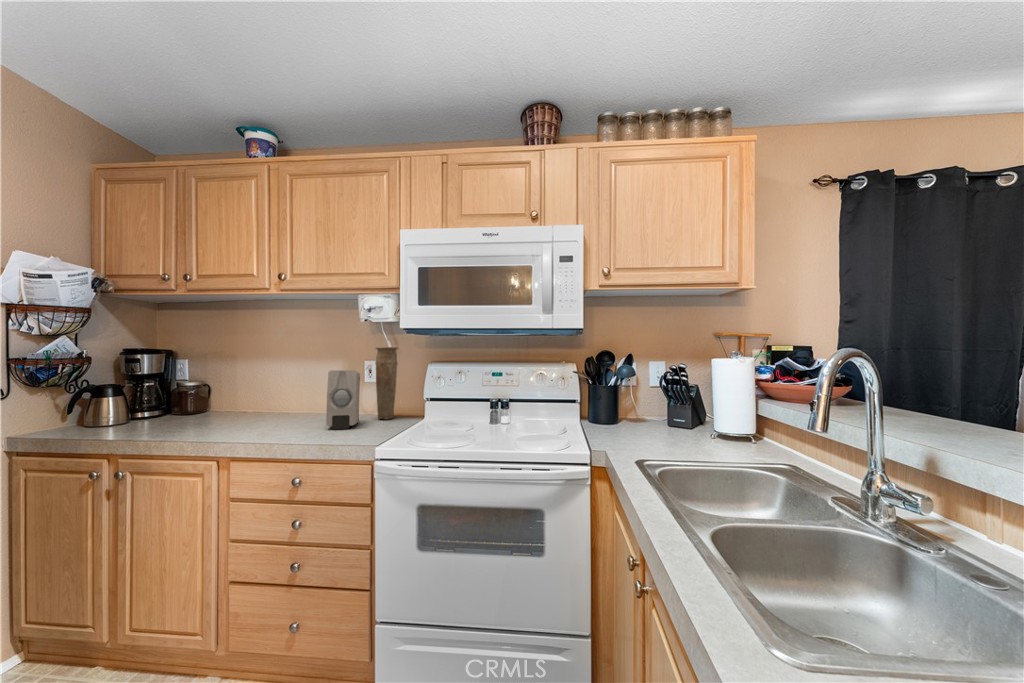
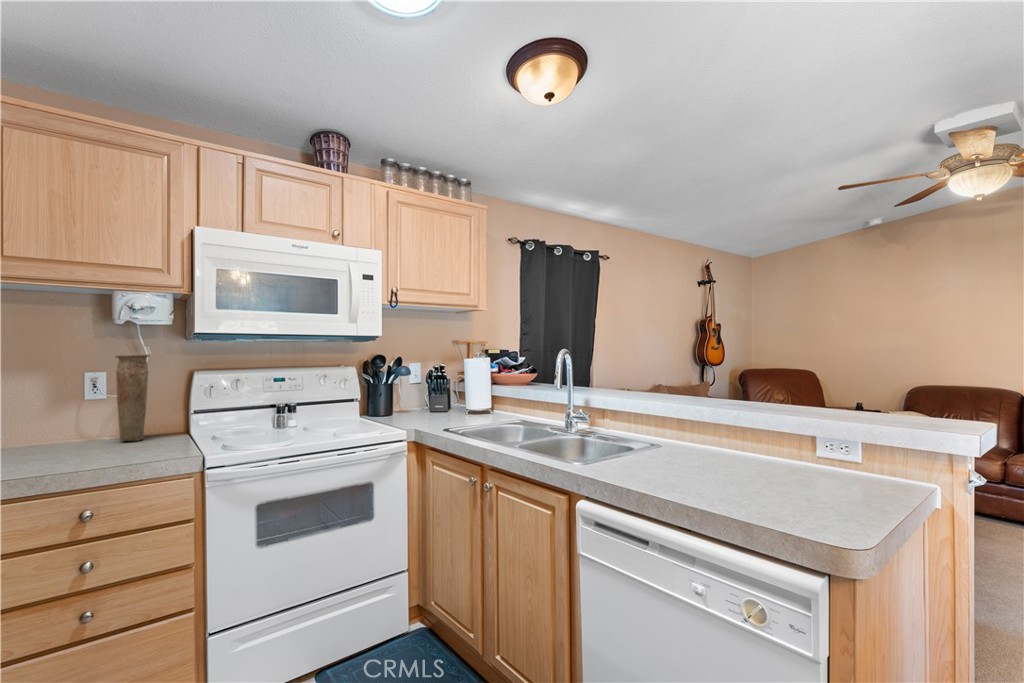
soap dispenser: present [326,370,360,429] -> none [61,383,118,457]

